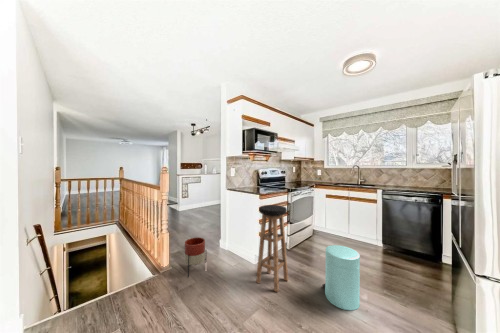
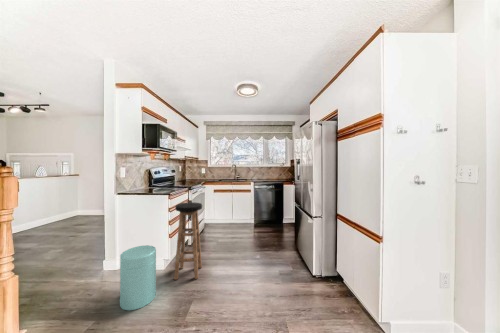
planter: present [184,237,206,277] -> none [68,257,104,312]
trash can: present [323,245,360,310] -> present [120,245,156,311]

